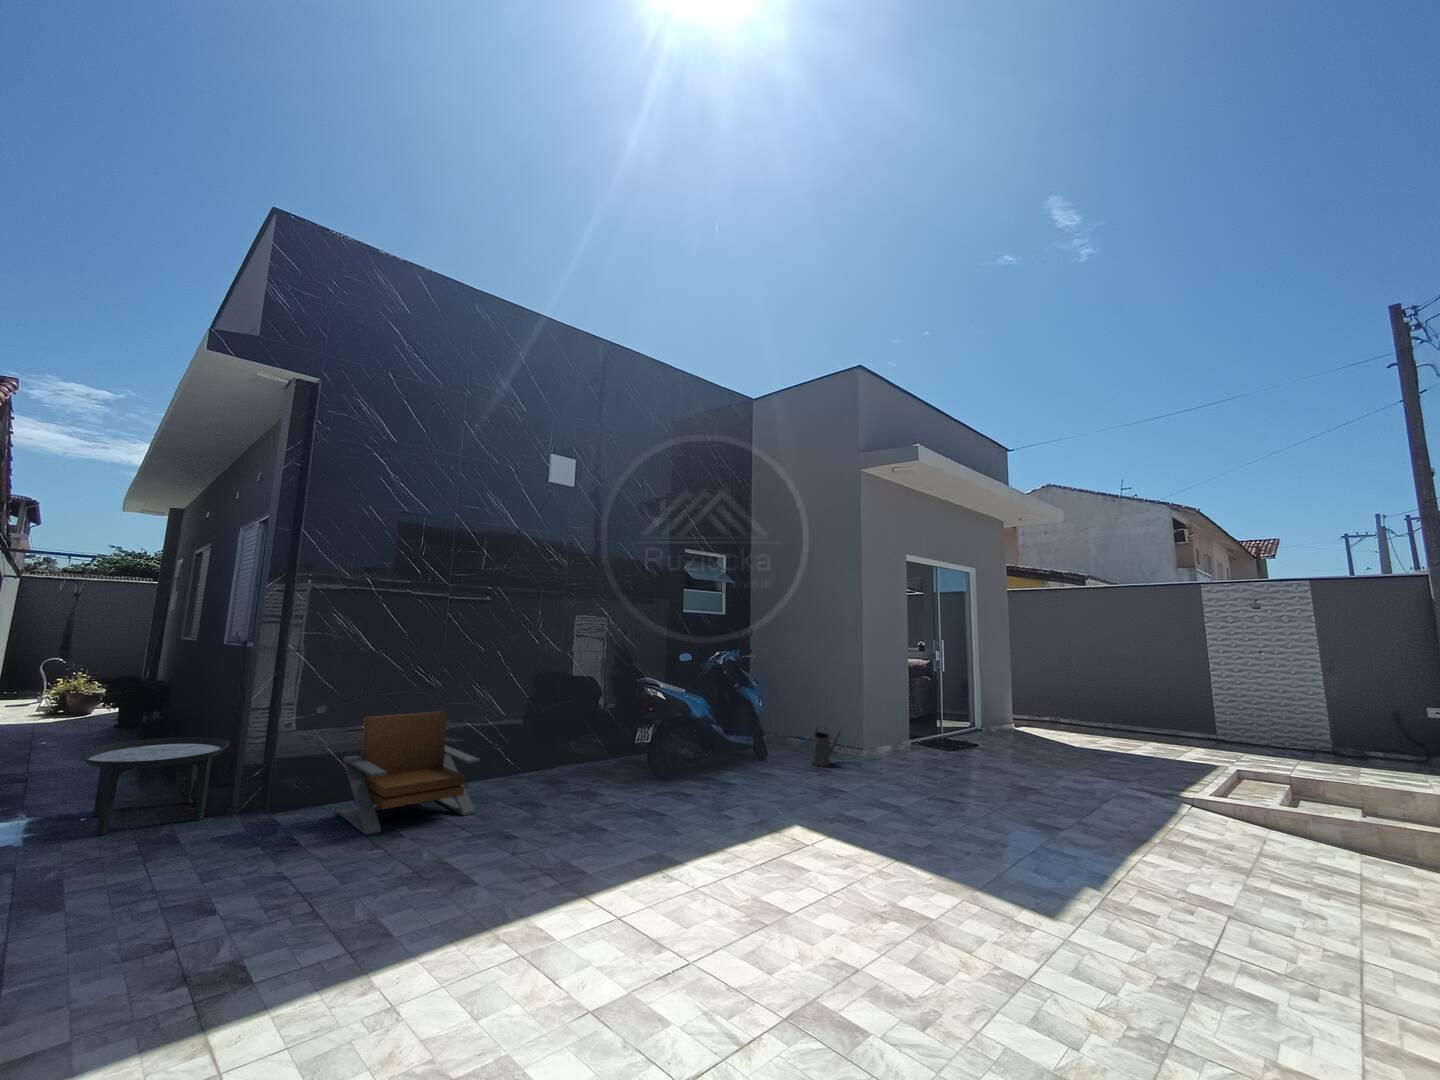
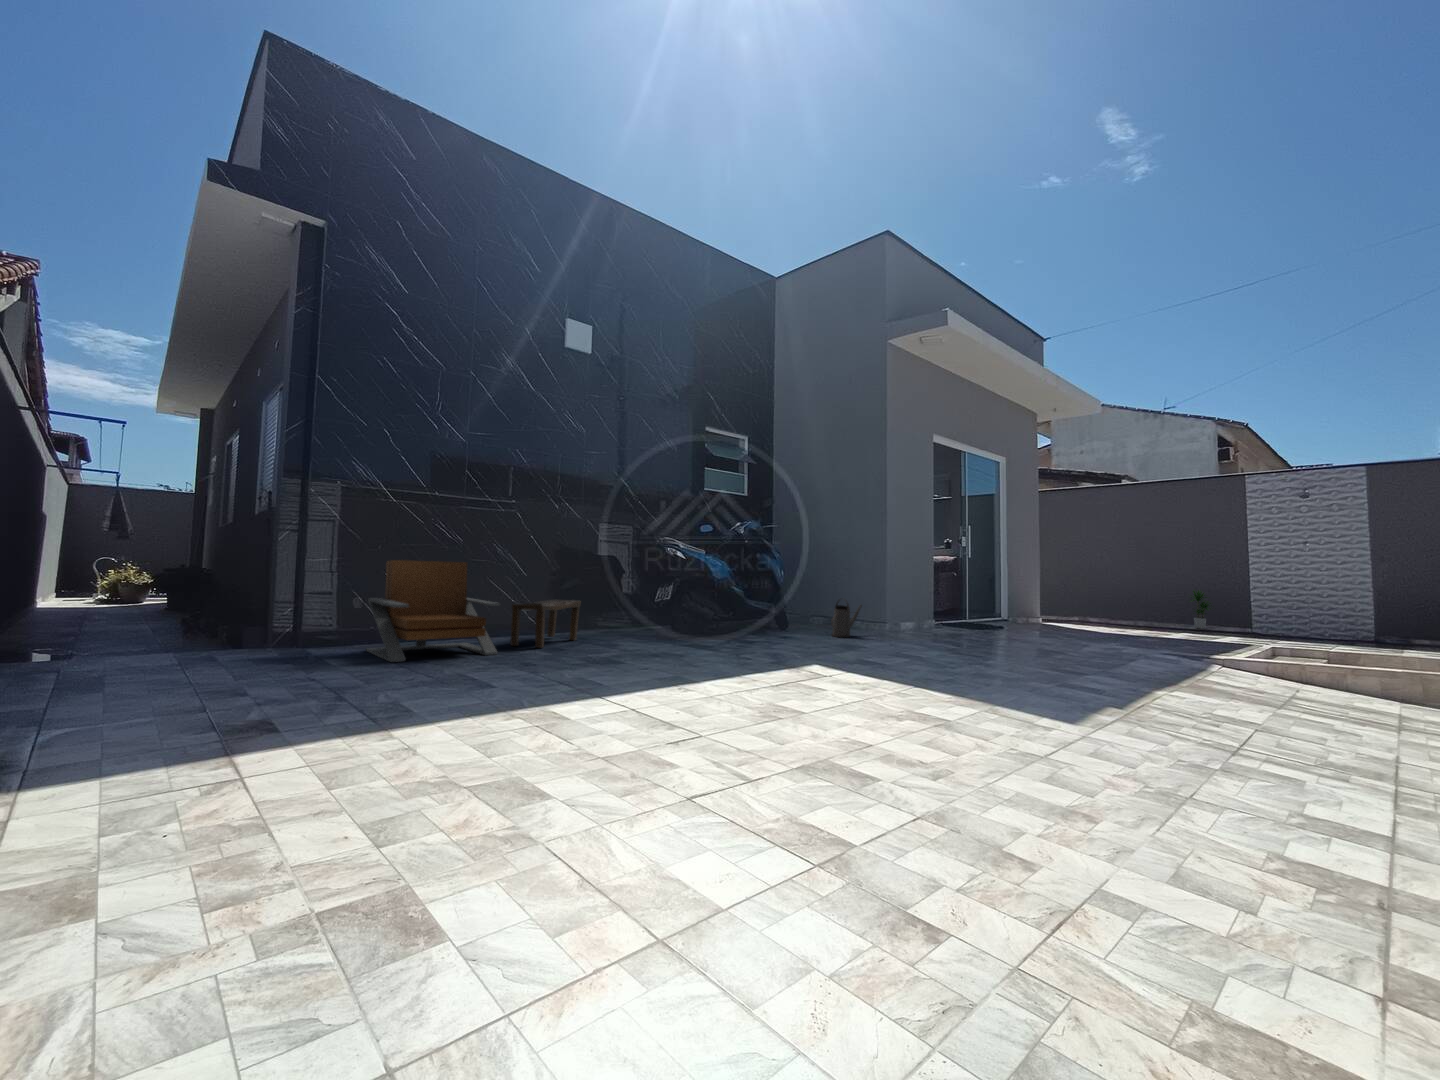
potted plant: none [1151,693,1183,735] -> present [1191,590,1211,629]
round table: present [78,737,230,835] -> none [116,581,260,656]
bench: none [488,737,561,798] -> present [510,600,581,648]

